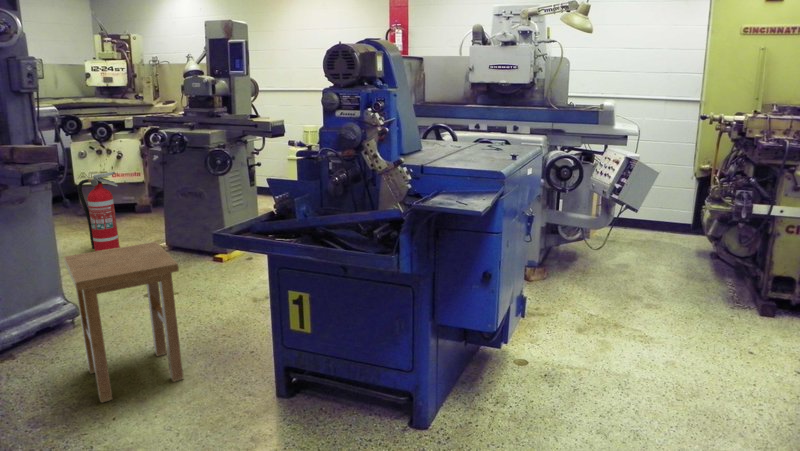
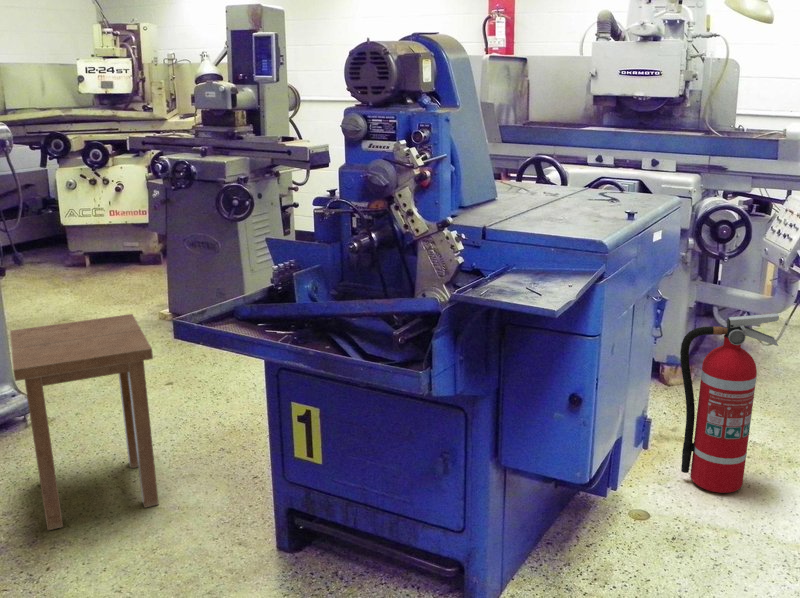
fire extinguisher: present [78,172,120,251] -> present [680,313,779,493]

